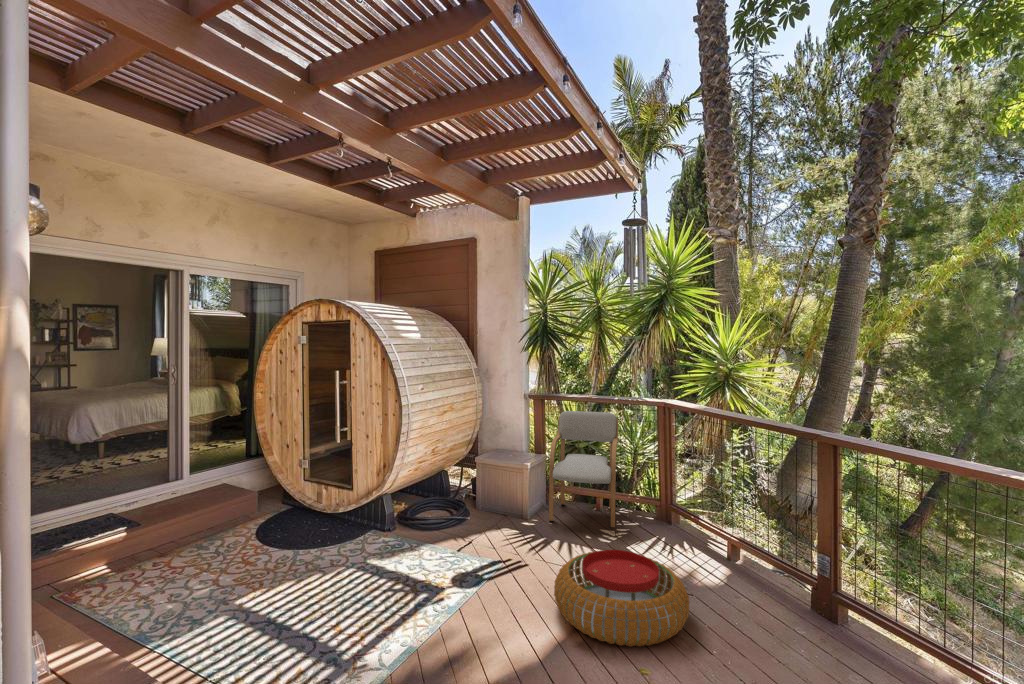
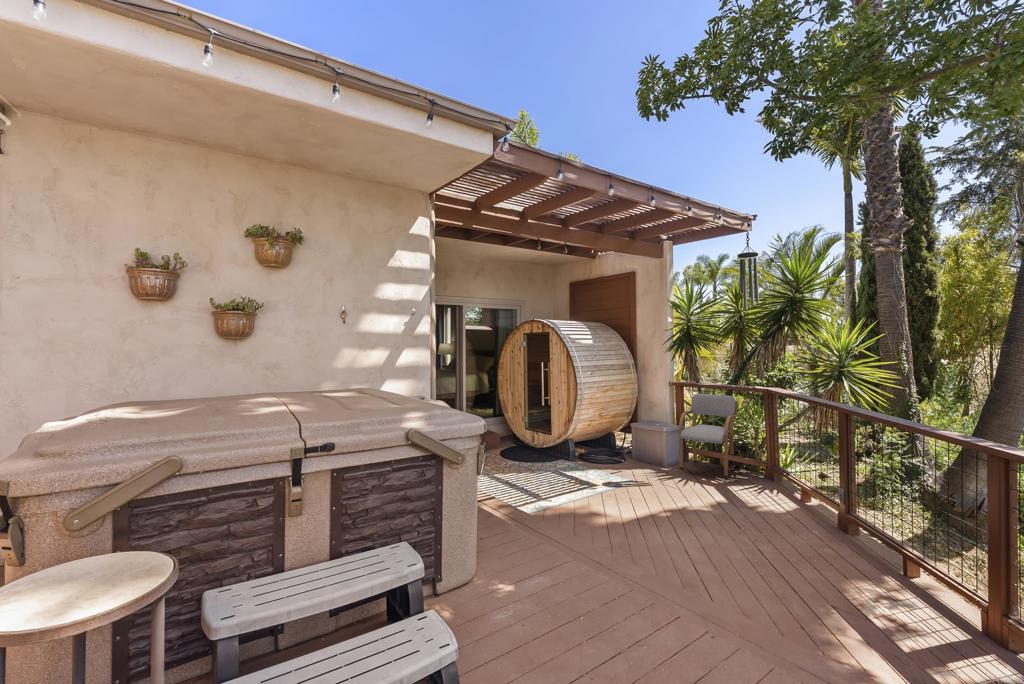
pouf: present [554,550,690,647] -> none [657,474,745,523]

